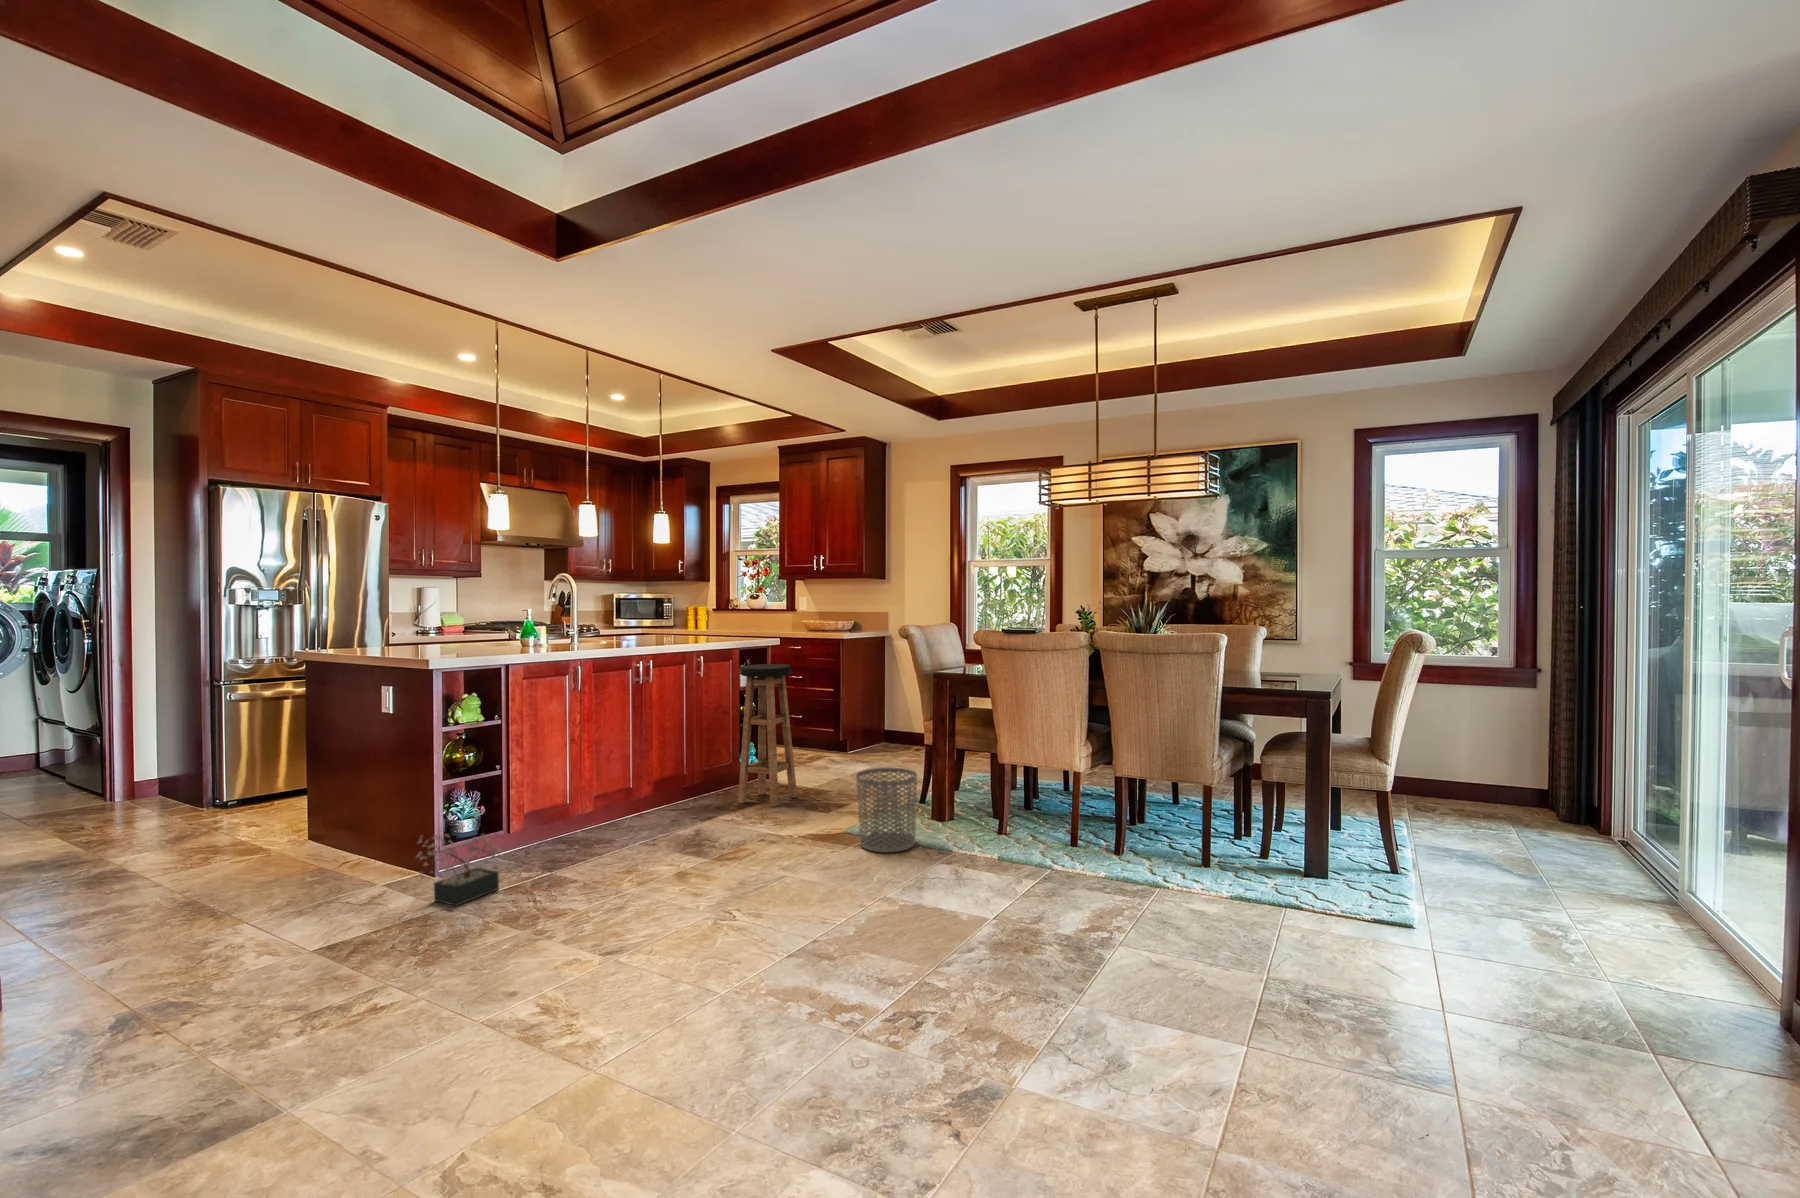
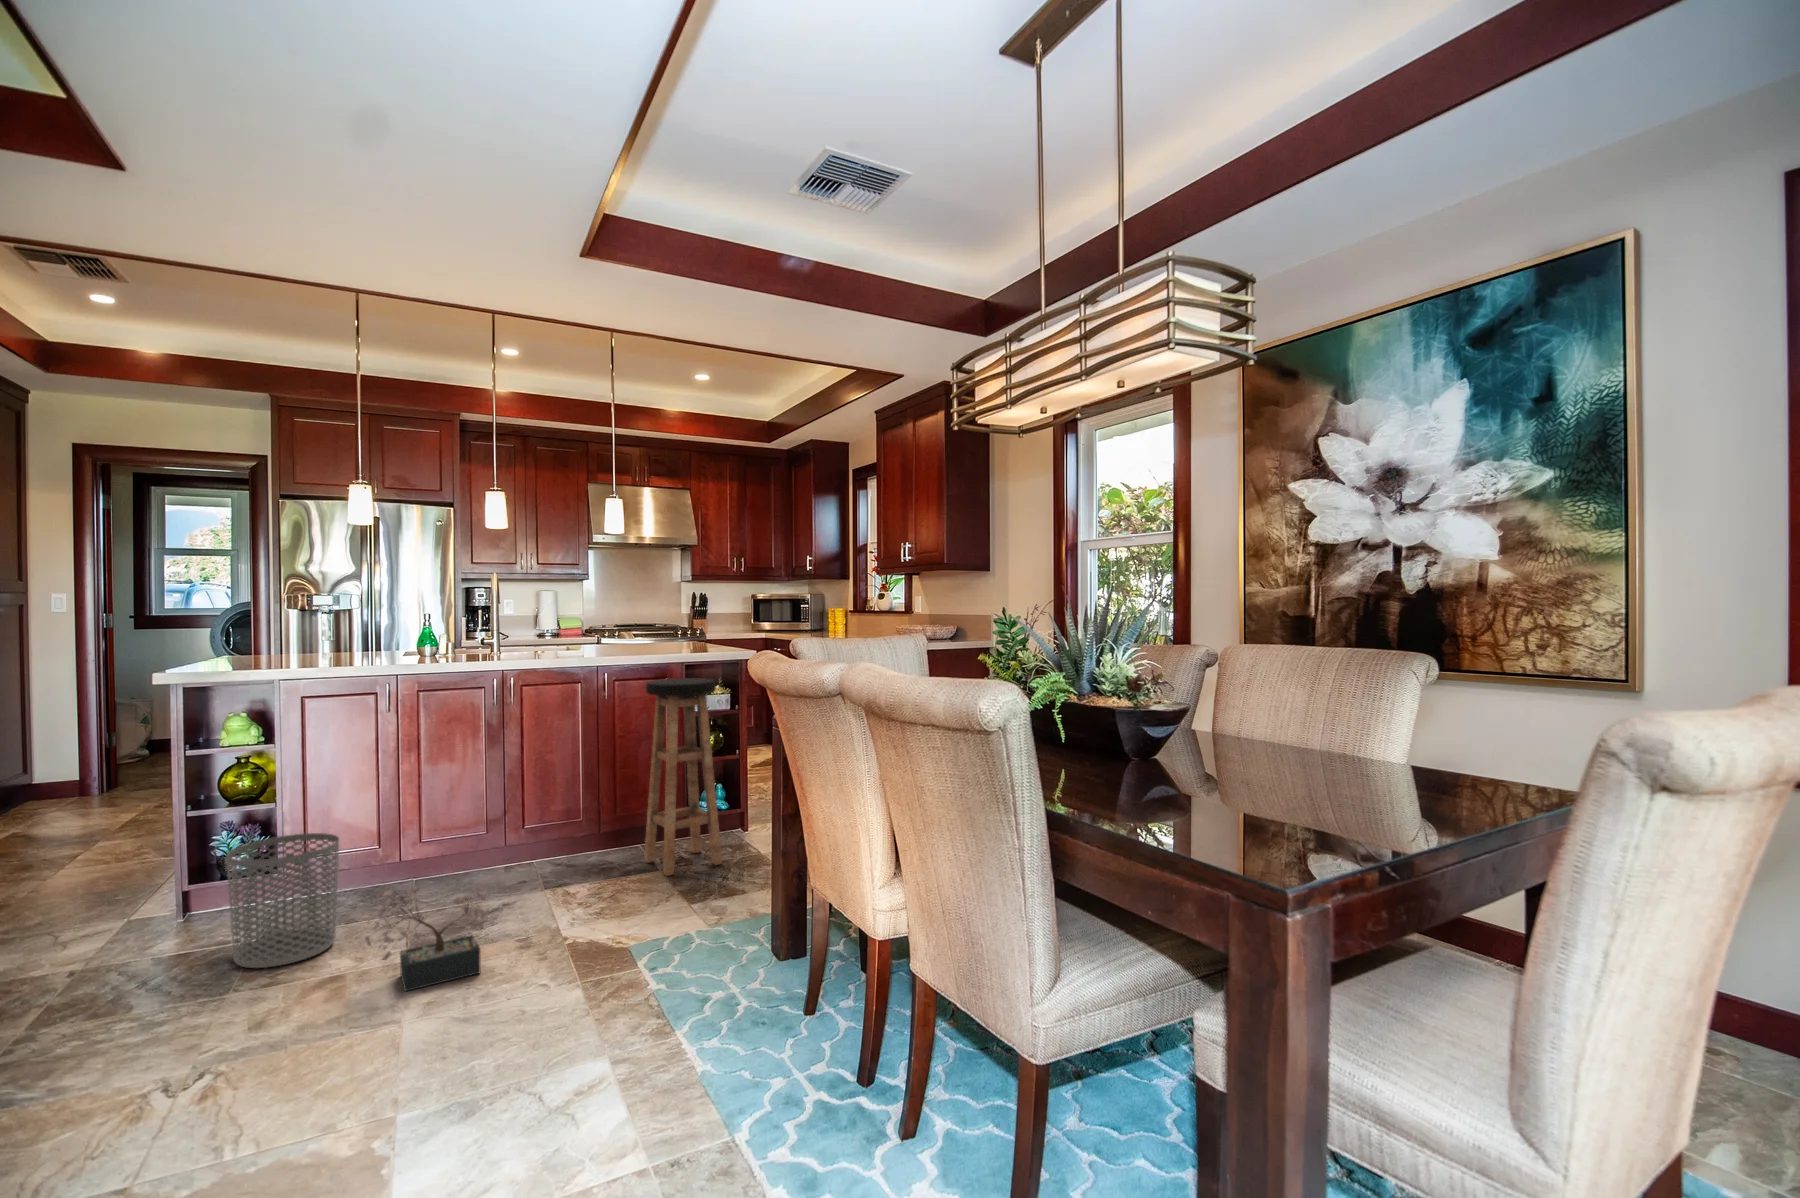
waste bin: present [856,768,917,853] -> present [226,833,339,968]
decorative plant: present [417,834,501,906] -> present [365,886,498,991]

